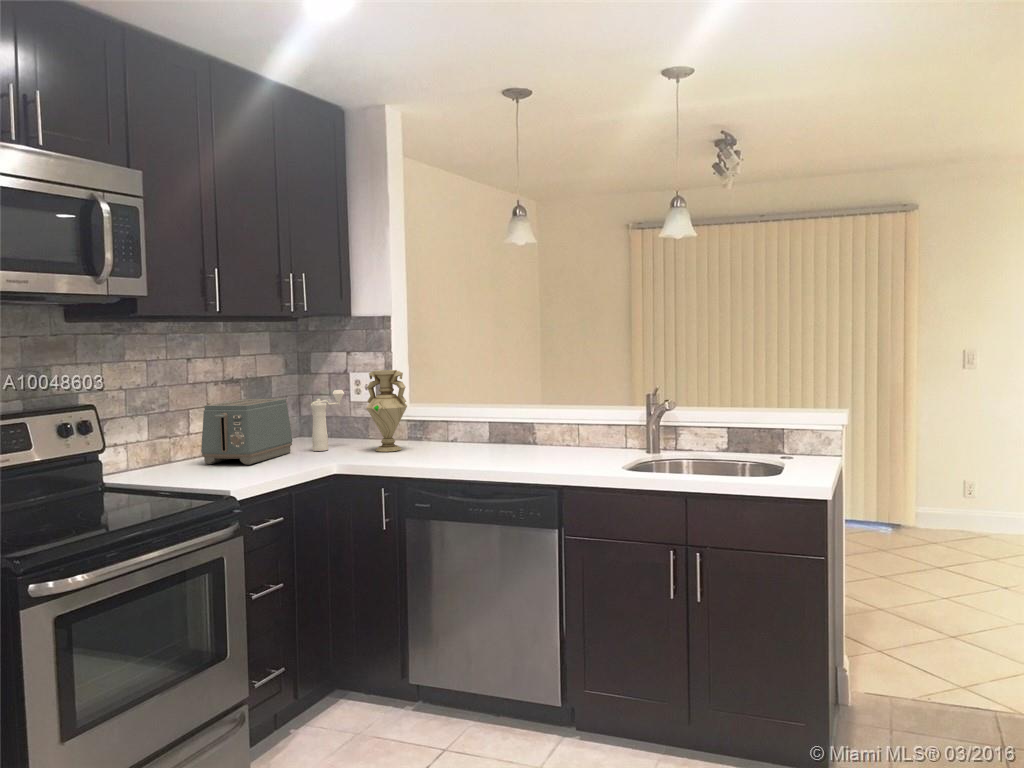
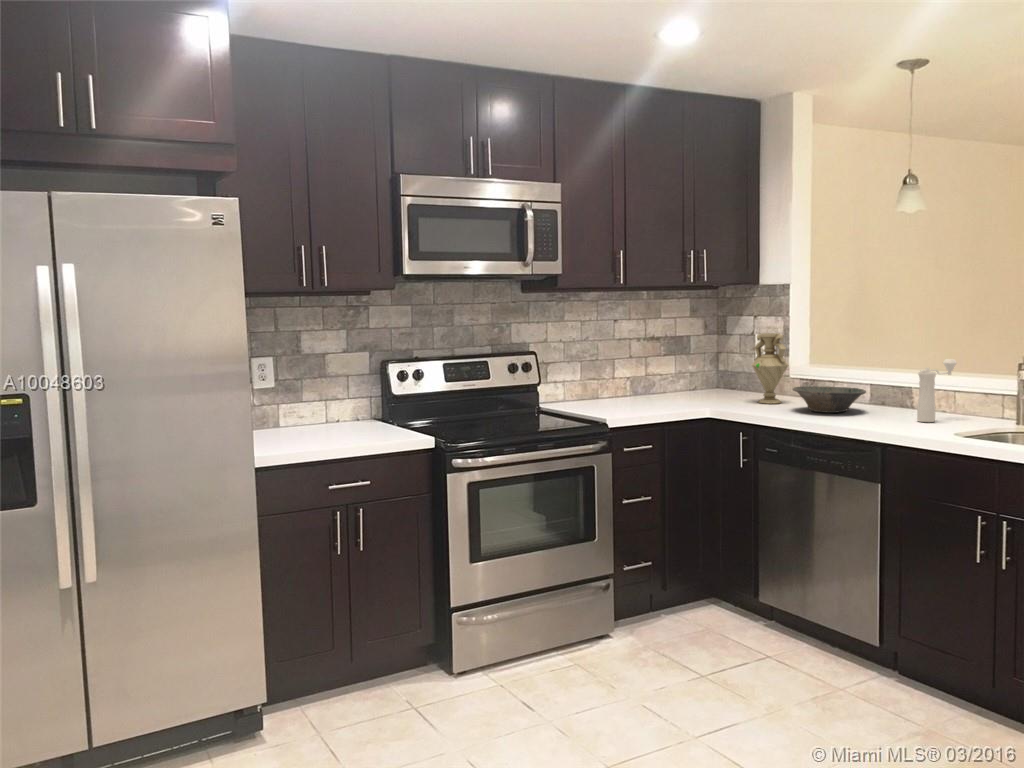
pepper mill: present [311,390,344,451] -> present [917,359,957,422]
toaster: present [201,399,292,465] -> none [617,353,692,404]
bowl: none [426,427,504,457] -> present [793,386,866,413]

